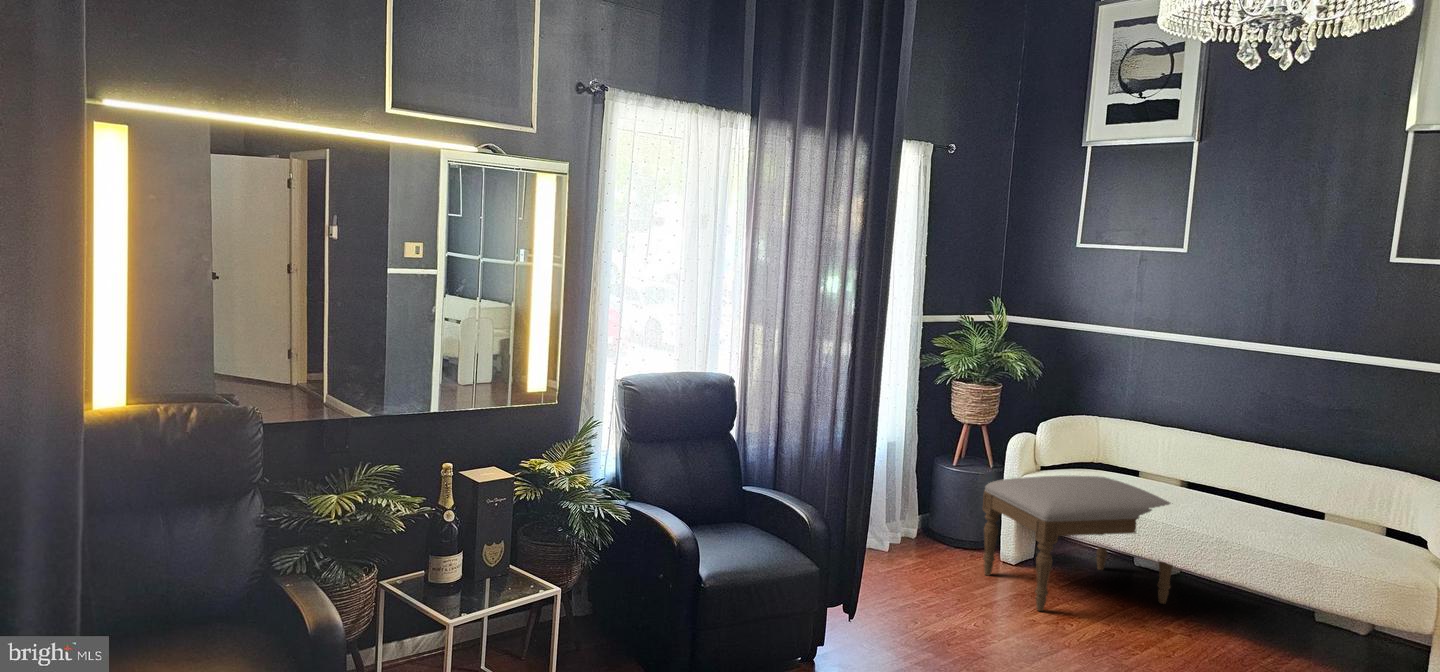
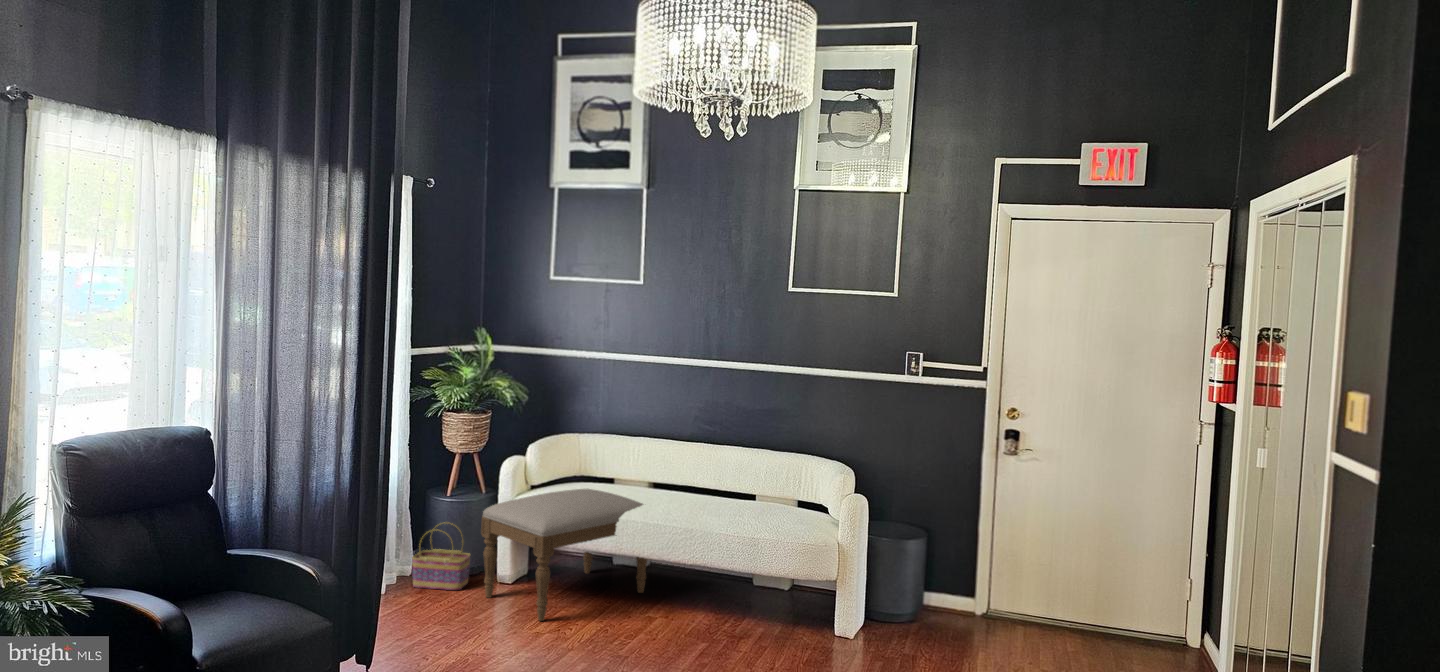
basket: none [914,492,972,562] -> present [412,524,470,590]

